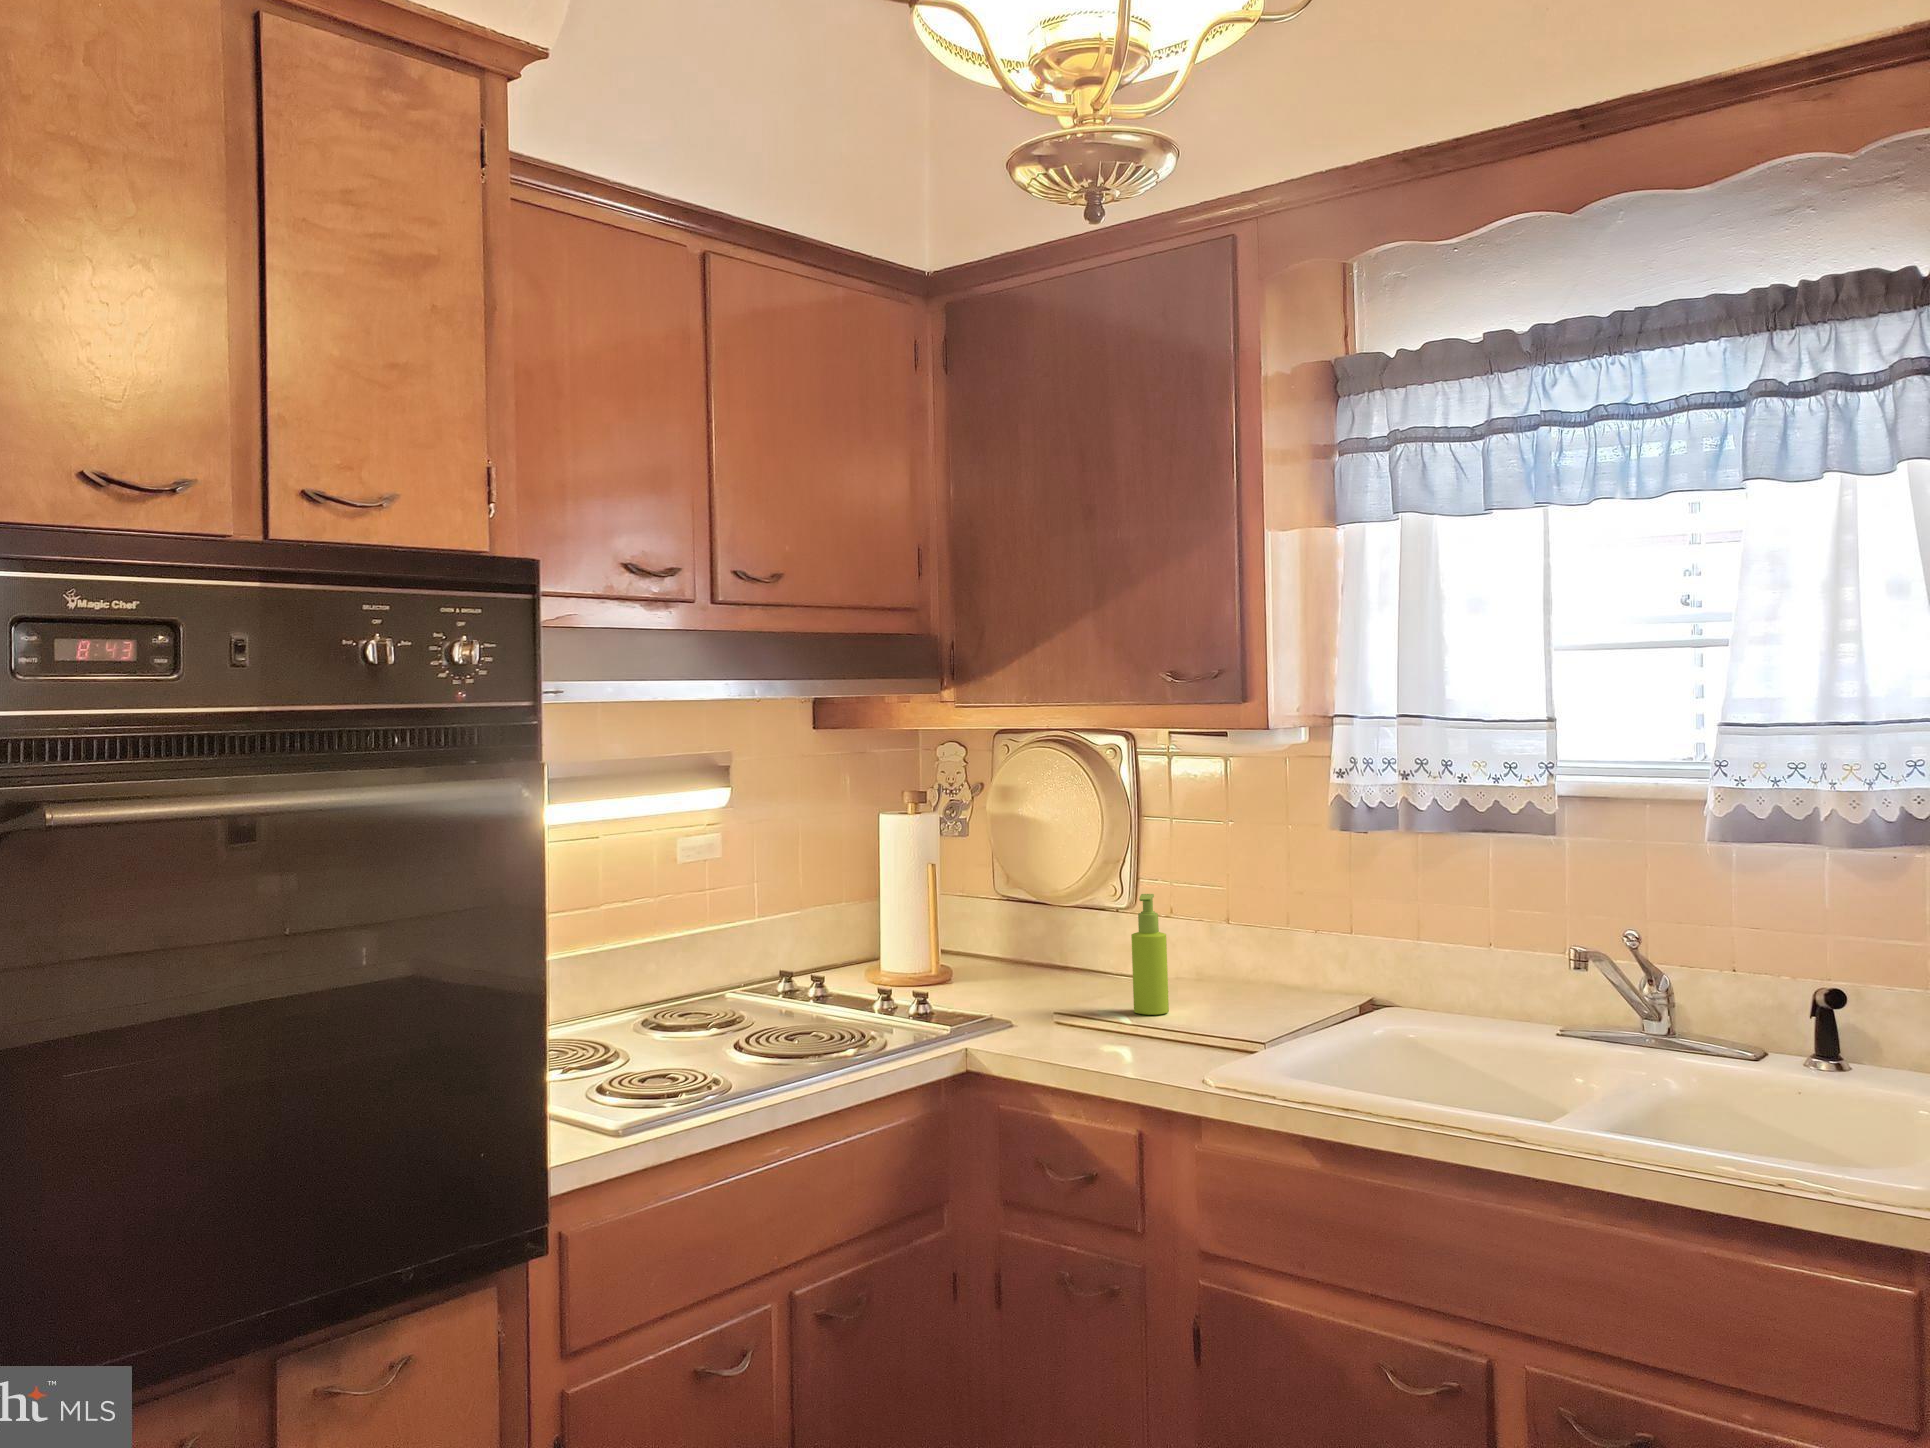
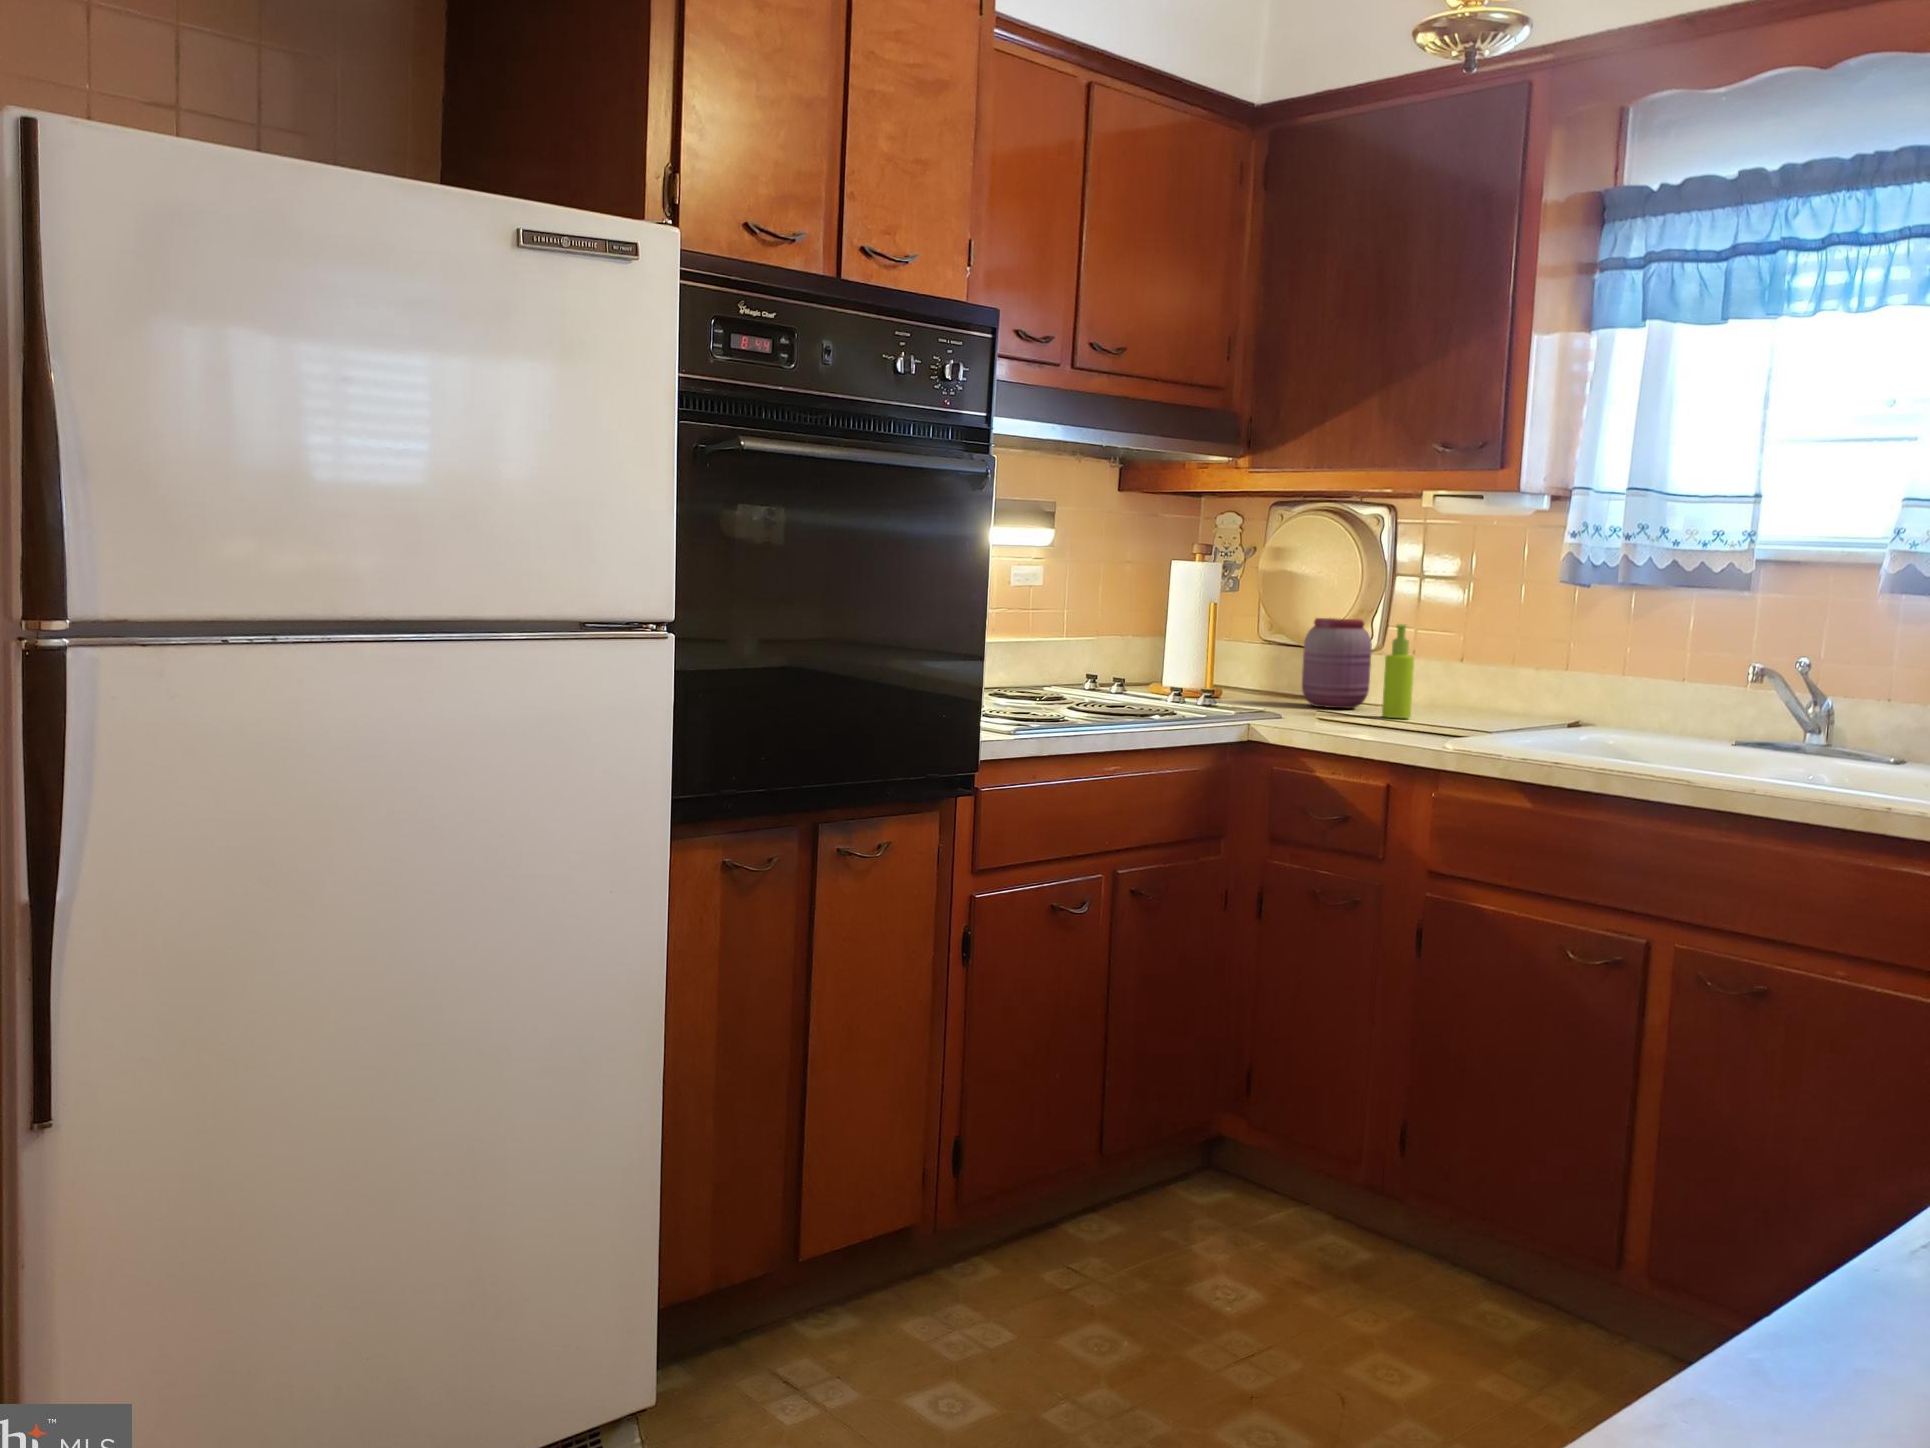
jar: none [1038,879,1121,995] -> present [1302,618,1372,708]

